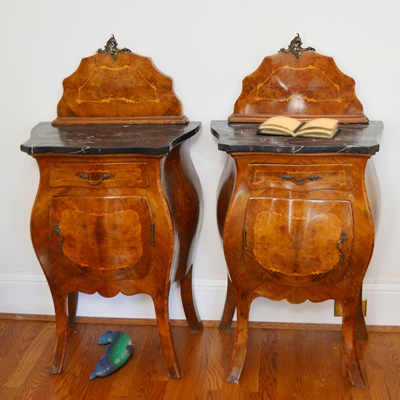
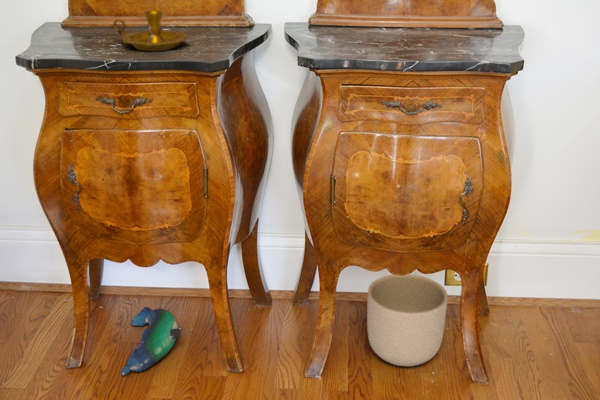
candlestick: none [89,113,143,141] -> present [114,11,190,51]
book: present [256,116,341,139] -> none [349,18,466,52]
planter: none [274,305,334,375] -> present [367,274,448,366]

